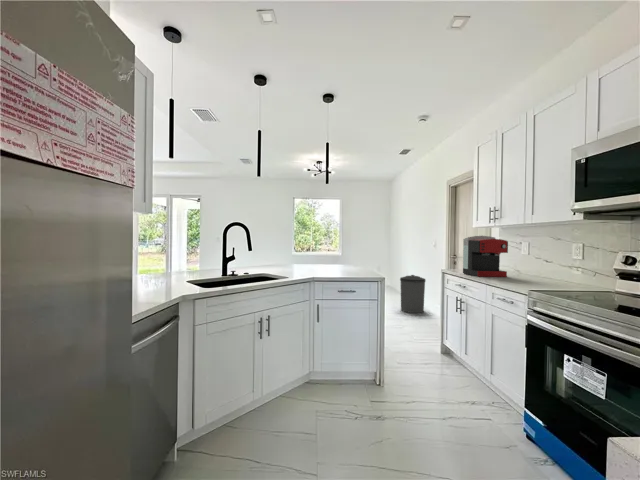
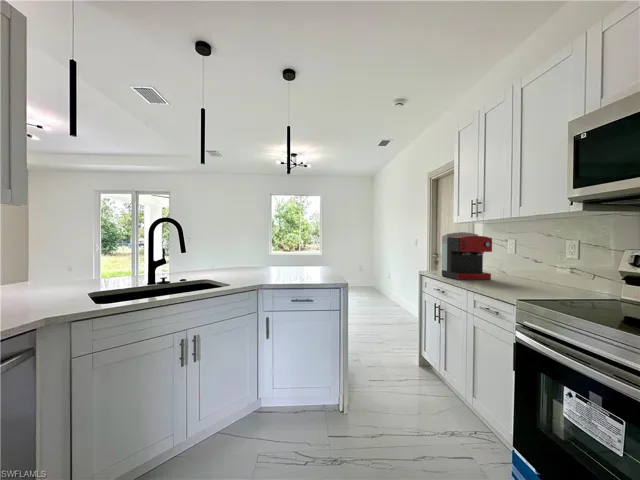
trash can: present [400,275,425,313] -> none [379,276,406,317]

